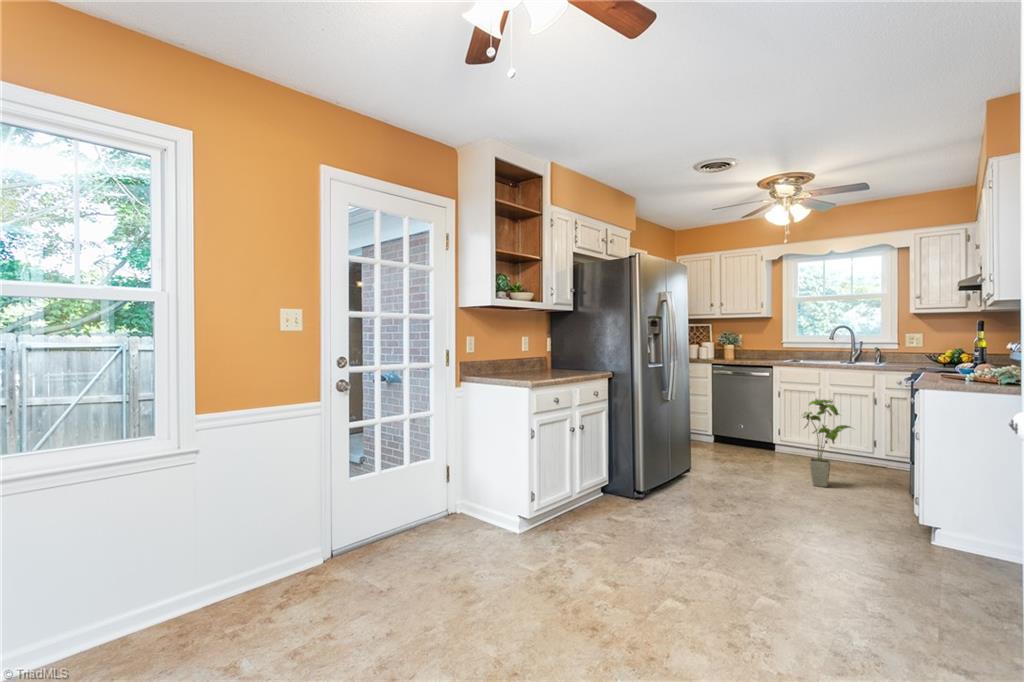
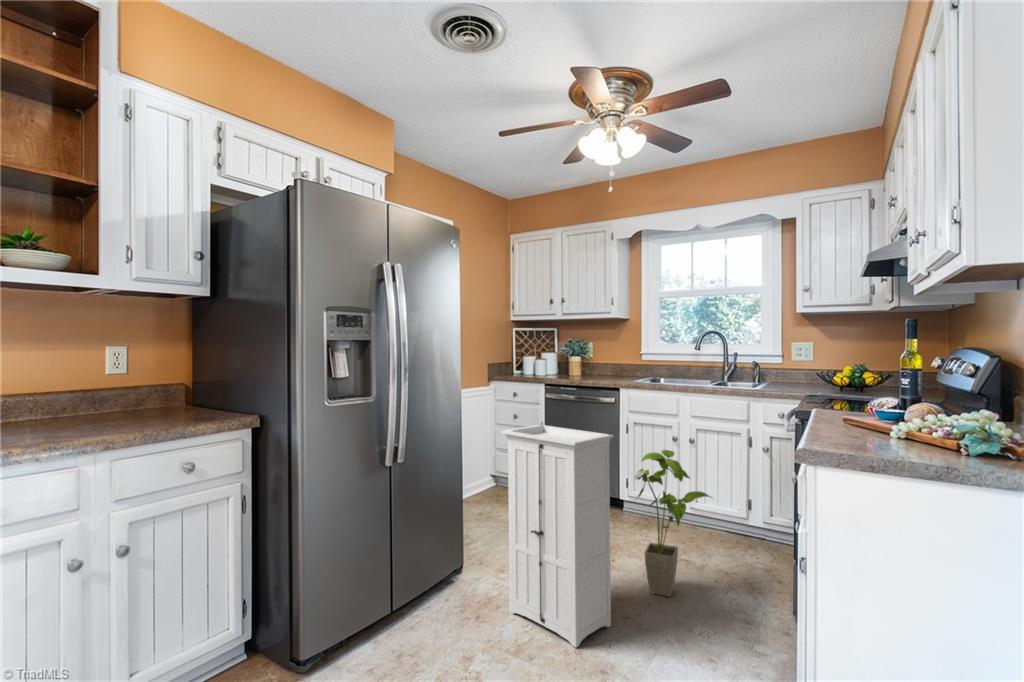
storage cabinet: none [724,382,797,501] -> present [501,423,614,648]

